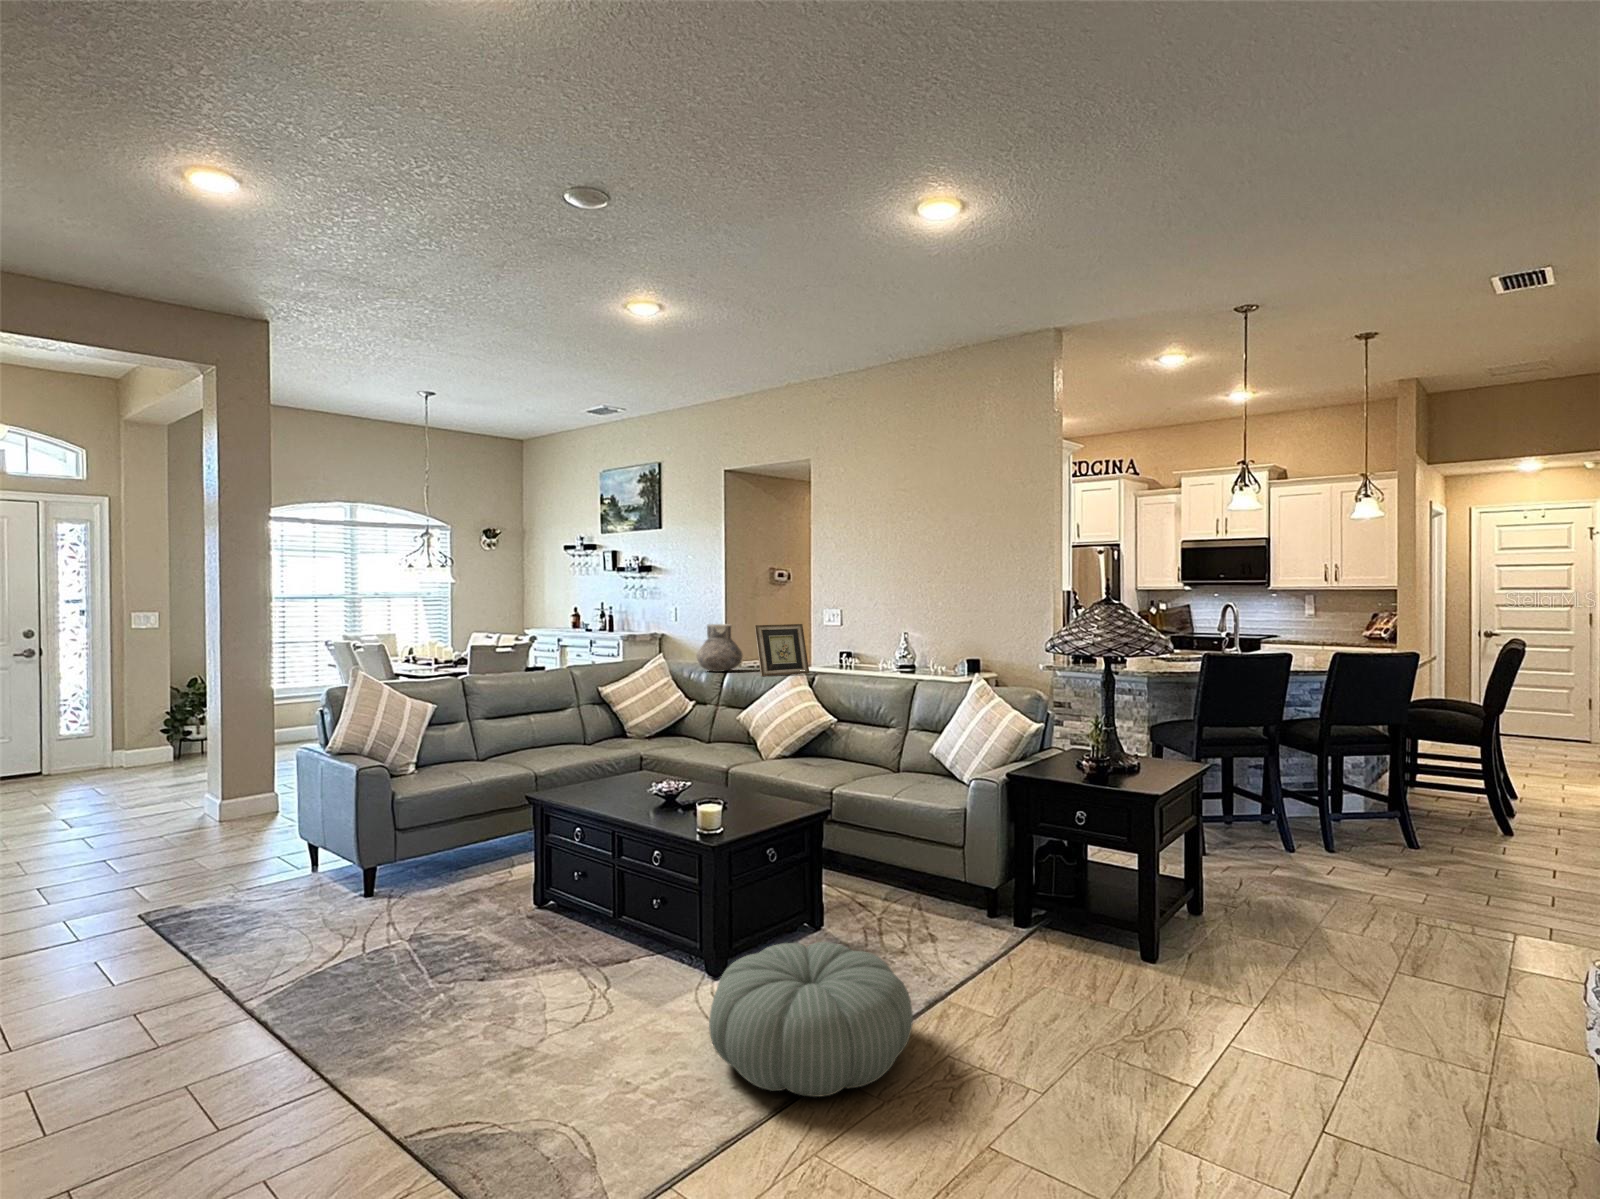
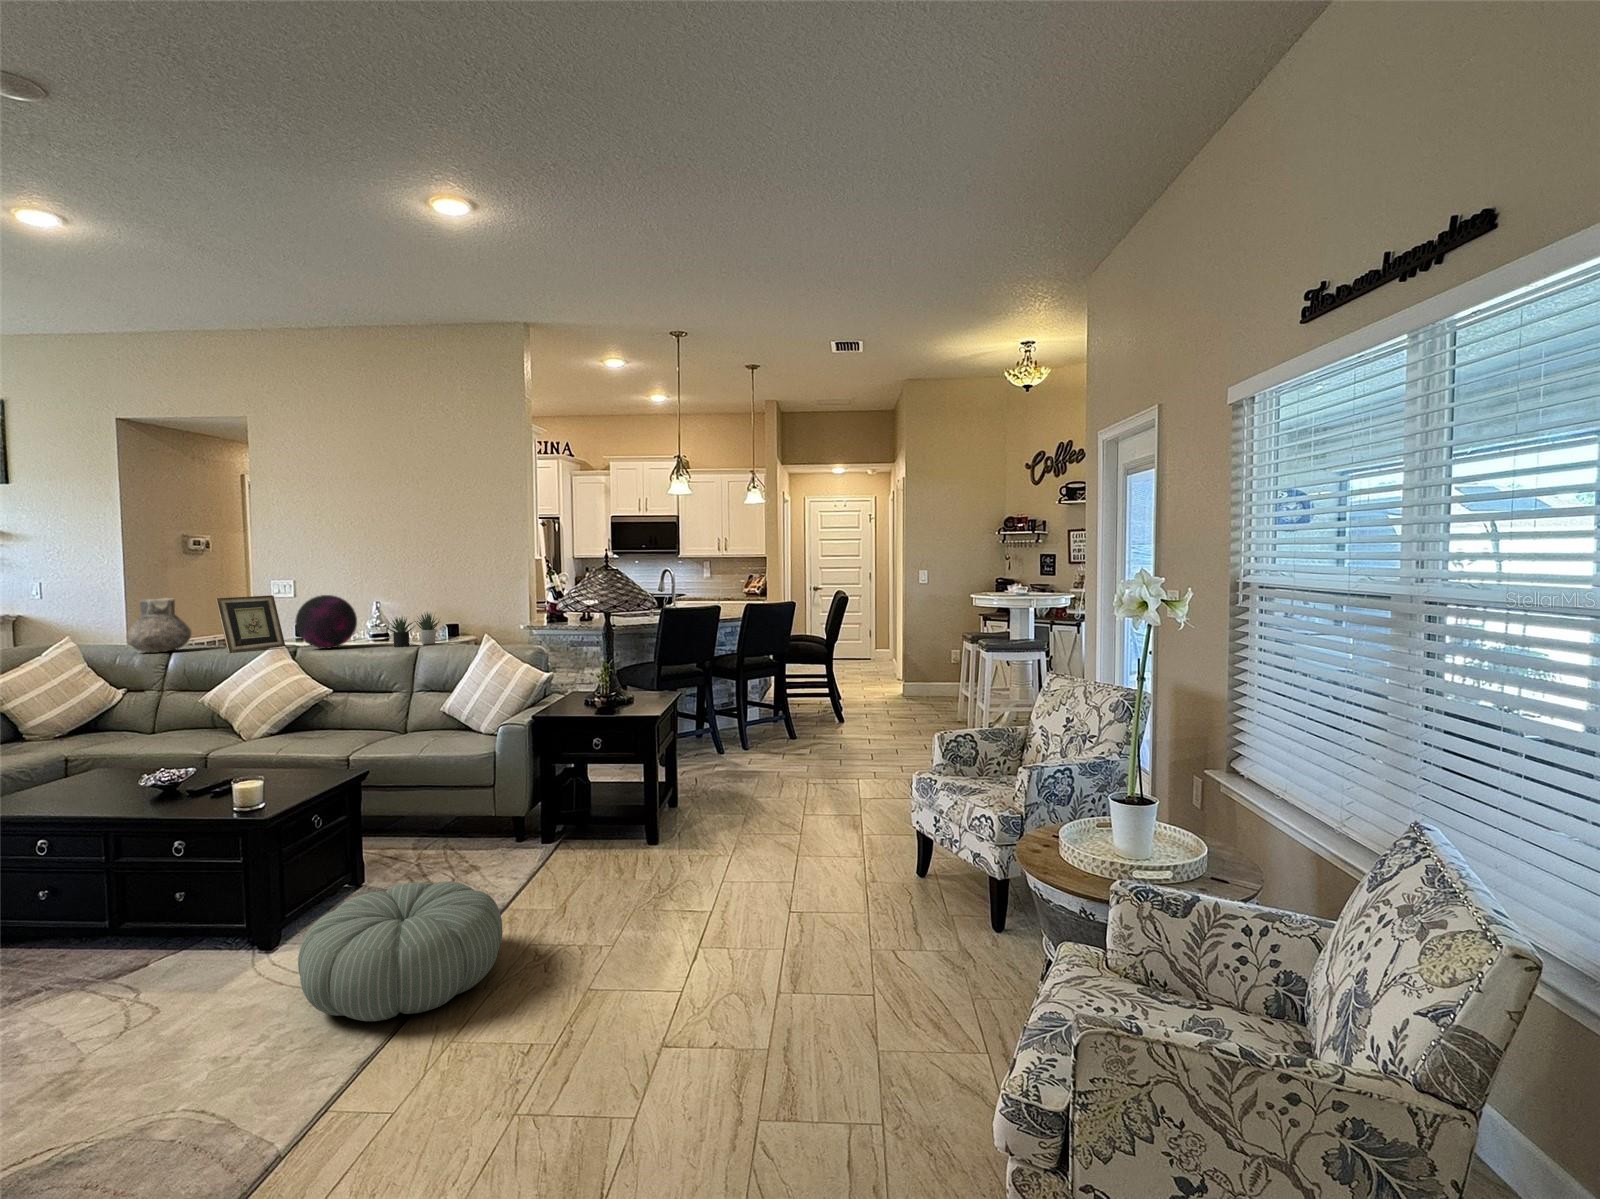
decorative orb: none [812,625,865,678] -> present [295,595,357,649]
succulent plant: none [886,645,944,682] -> present [387,612,439,647]

